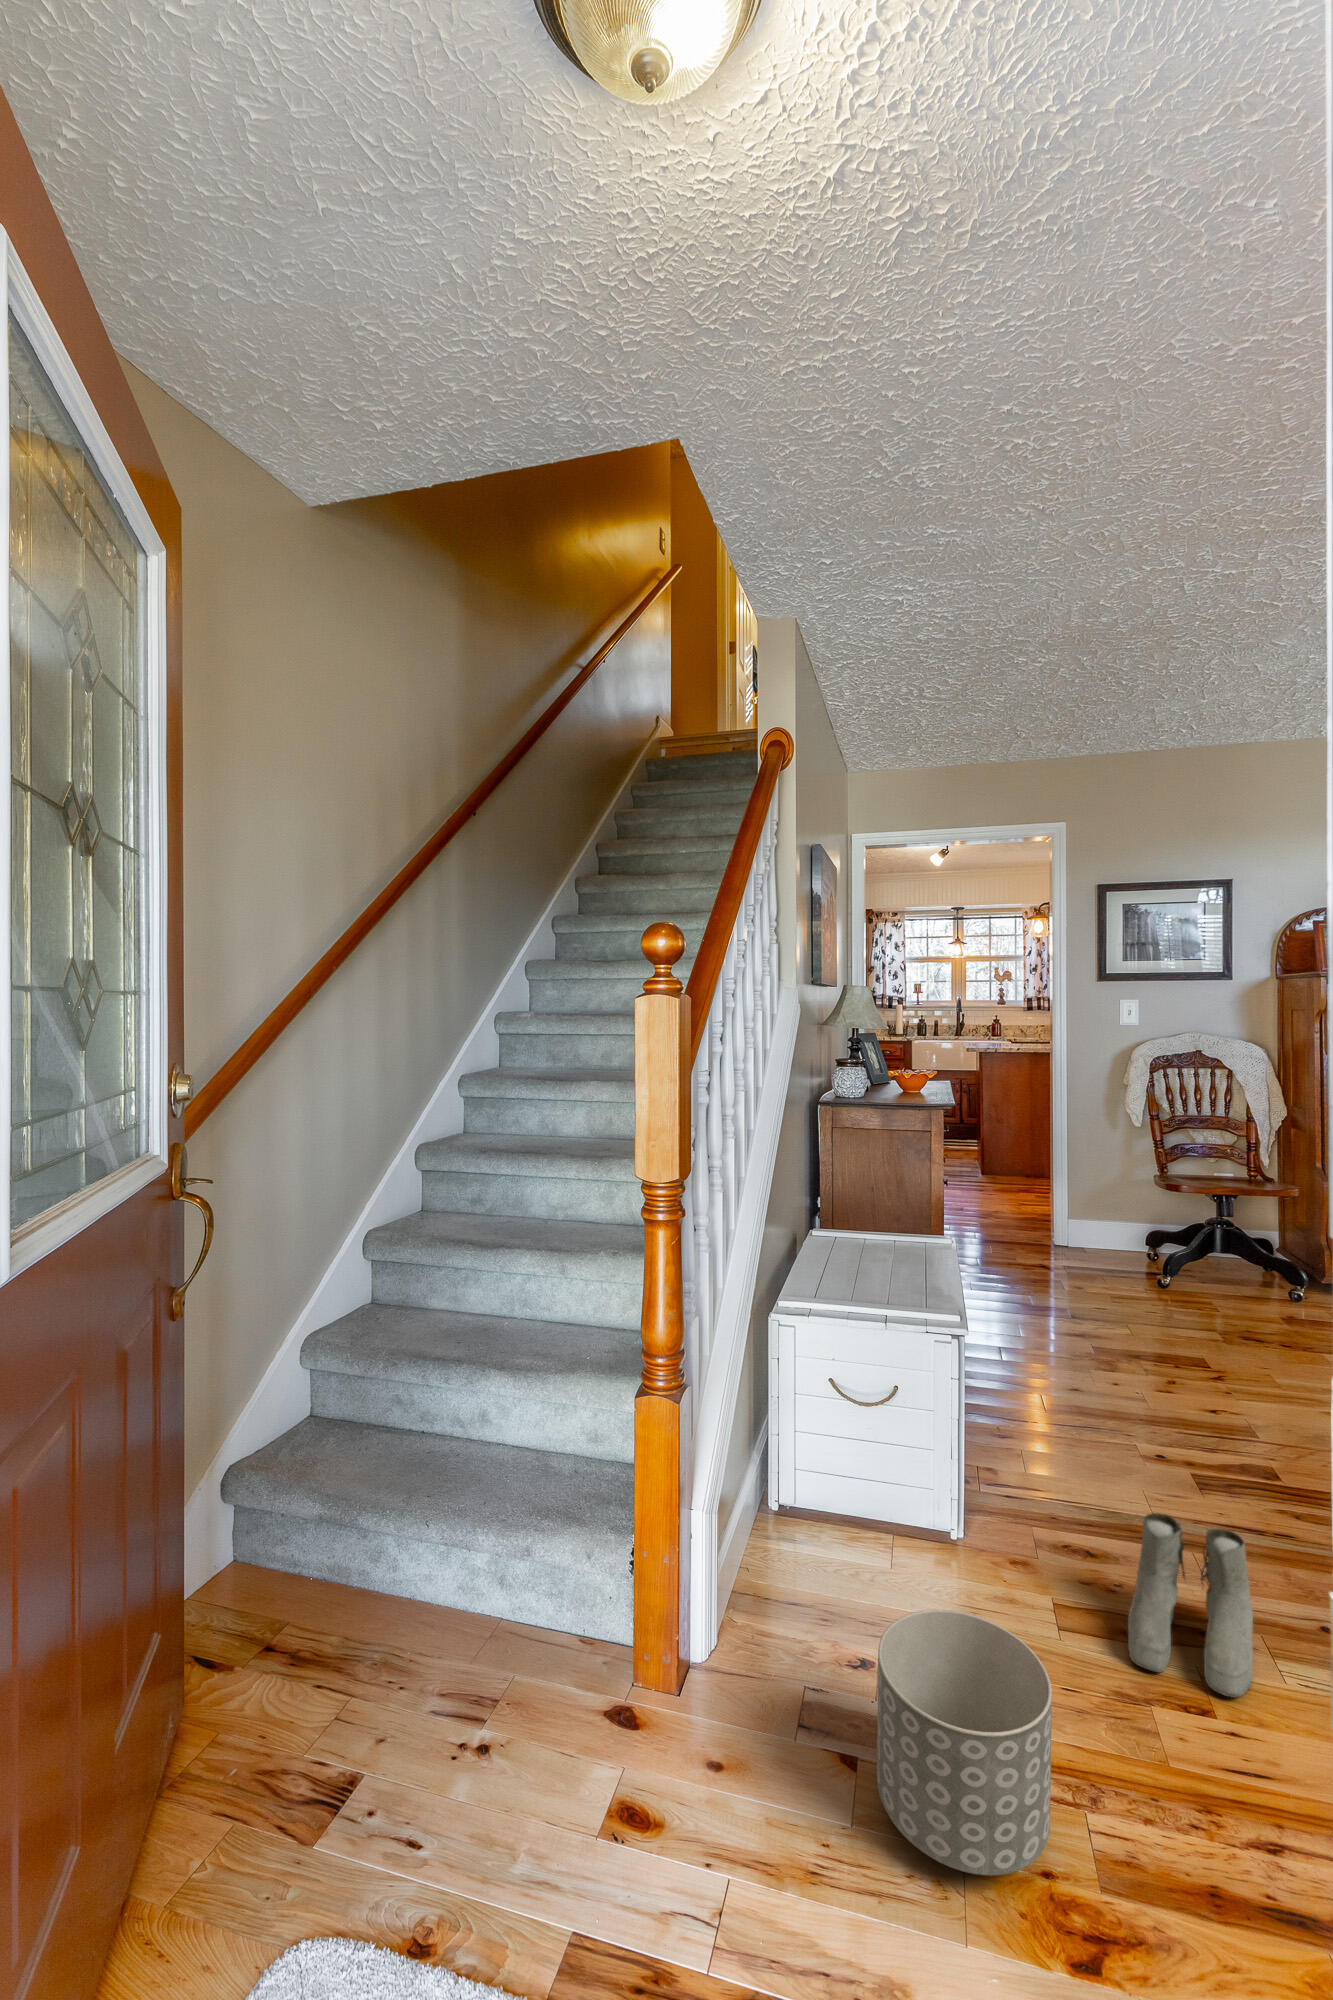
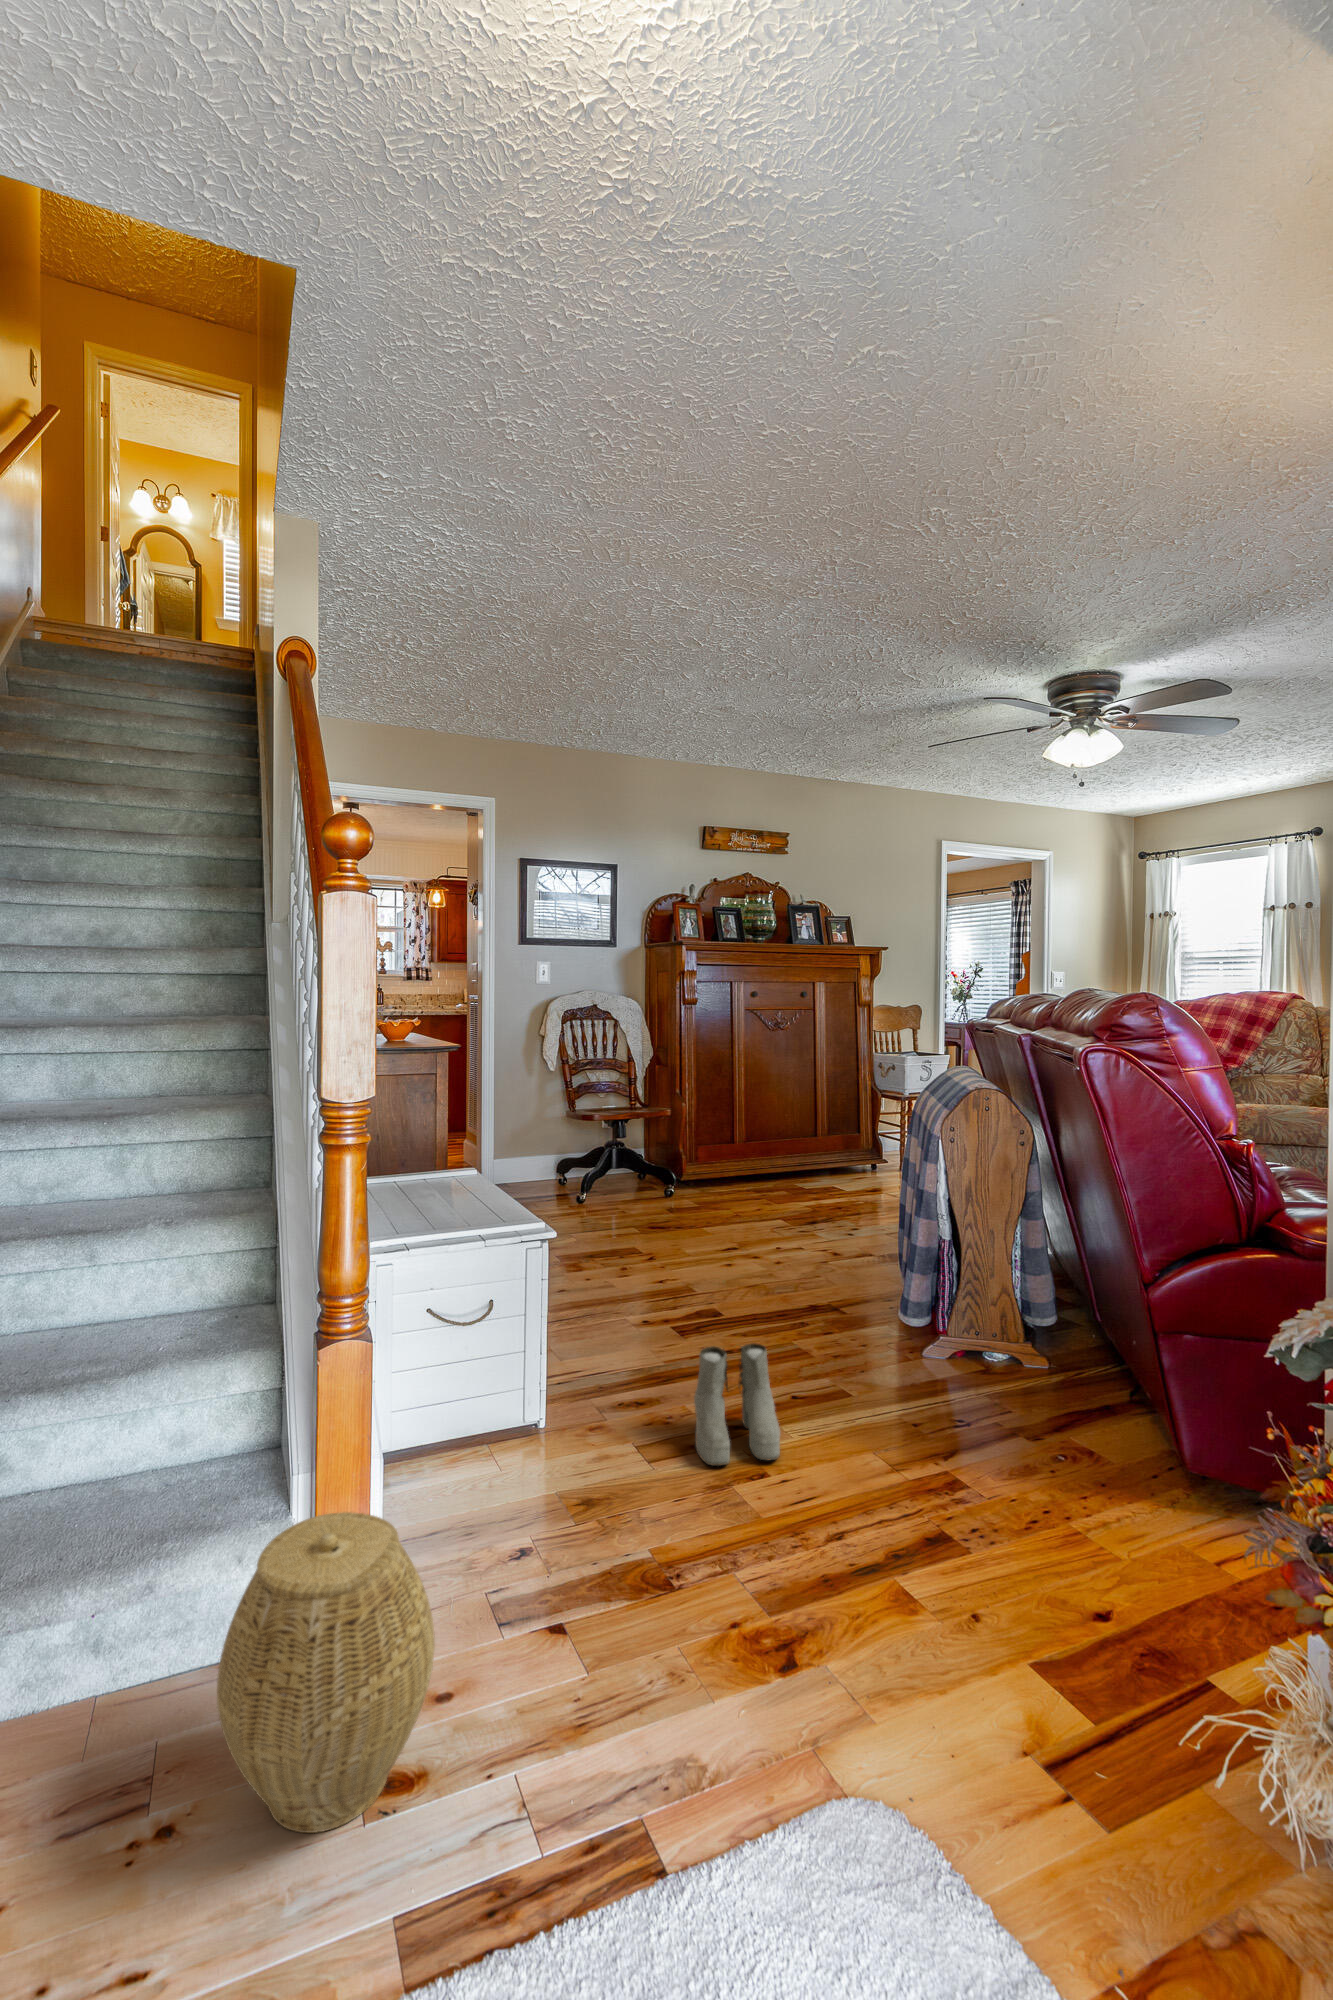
woven basket: none [500,1542,680,1830] -> present [217,1512,435,1833]
planter: present [877,1610,1052,1876] -> none [591,1452,735,1651]

